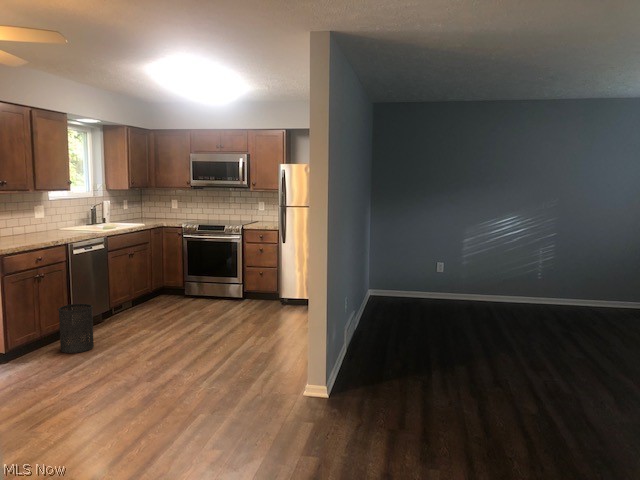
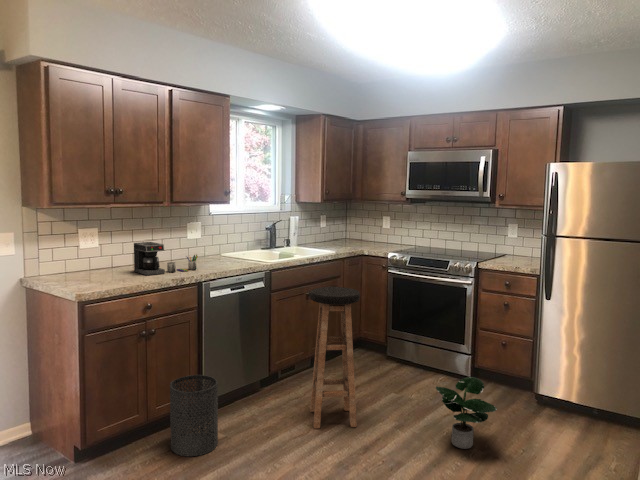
coffee maker: none [13,218,60,240] -> present [134,242,198,275]
bar stool: none [144,243,180,331] -> present [310,287,360,428]
potted plant: none [228,288,262,326] -> present [436,377,497,449]

